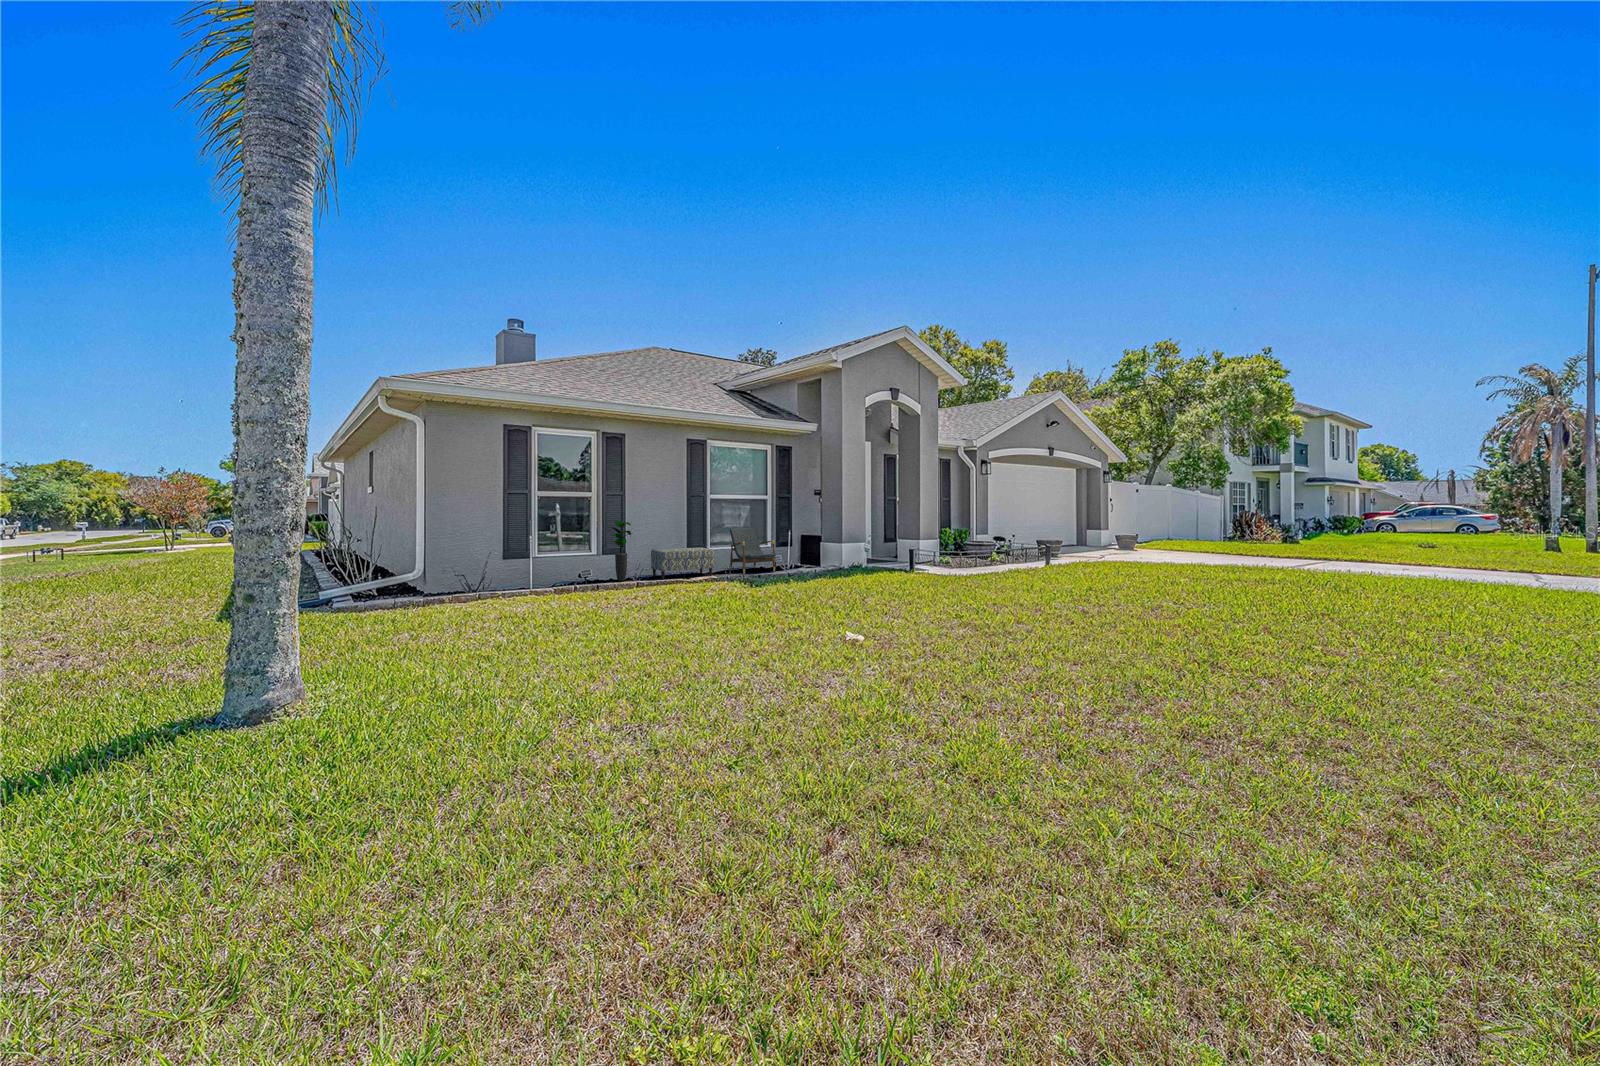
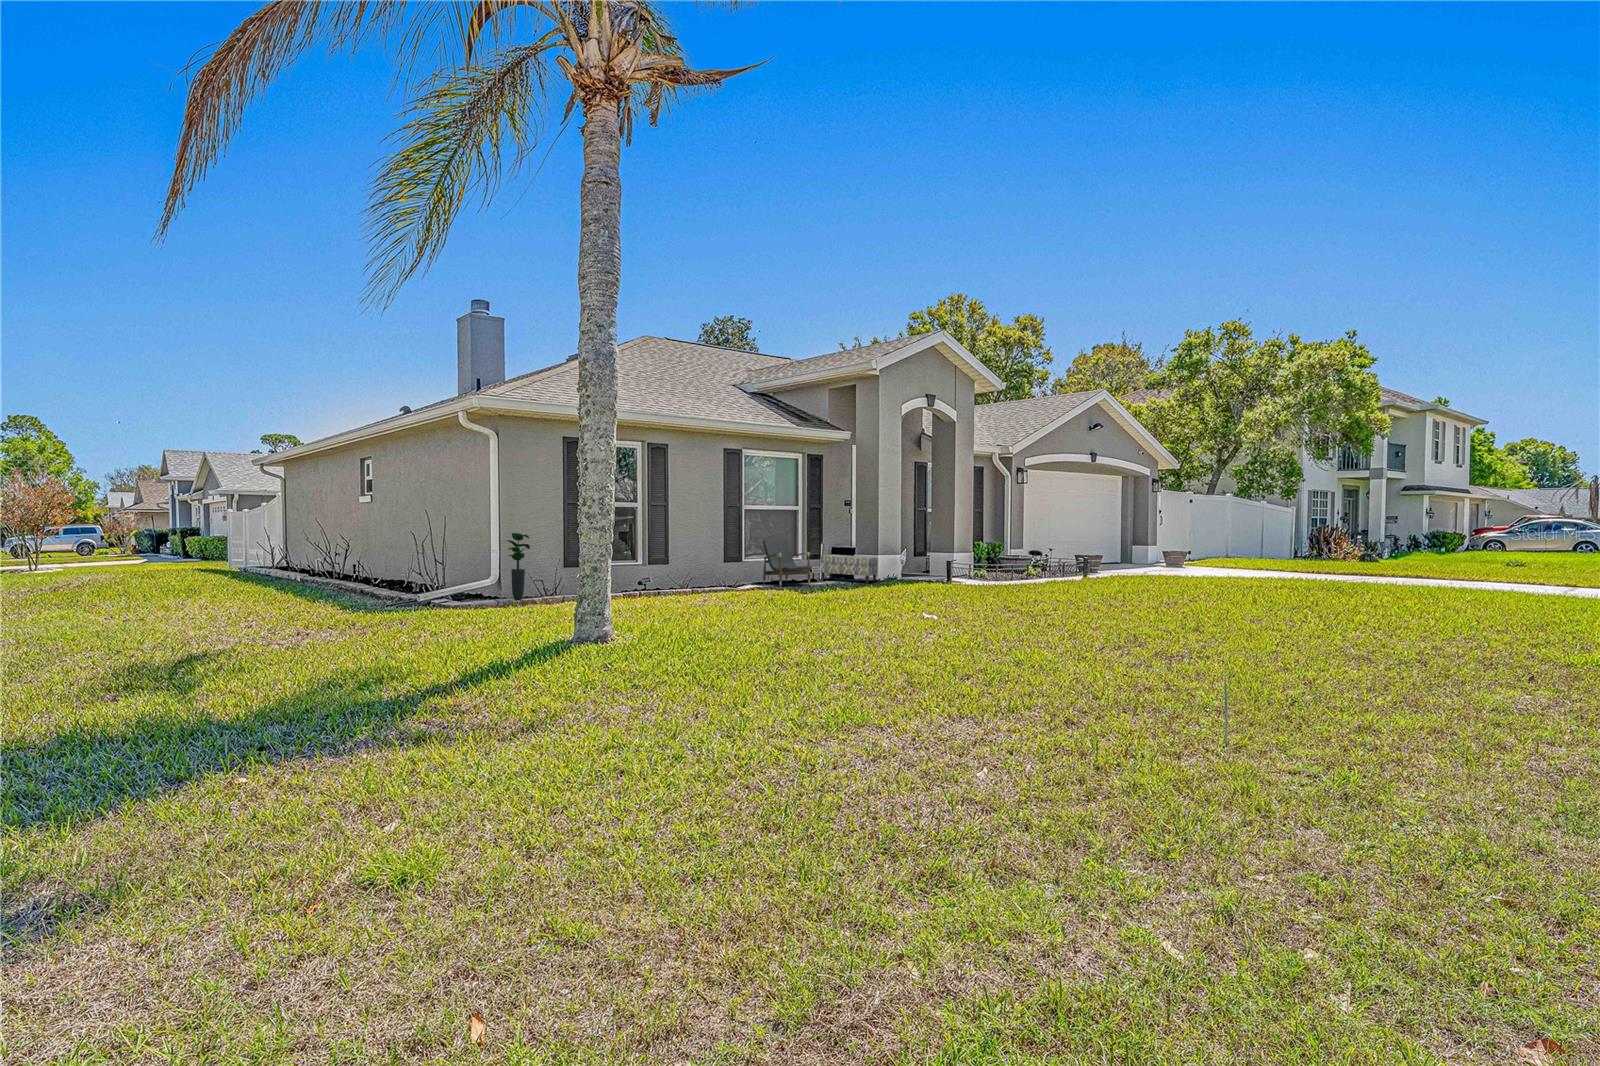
potted plant: present [612,521,631,581] -> present [507,533,530,600]
bench: present [651,547,714,580] -> present [820,554,878,584]

